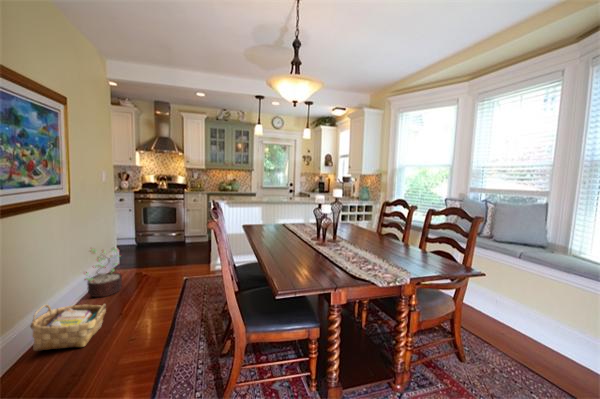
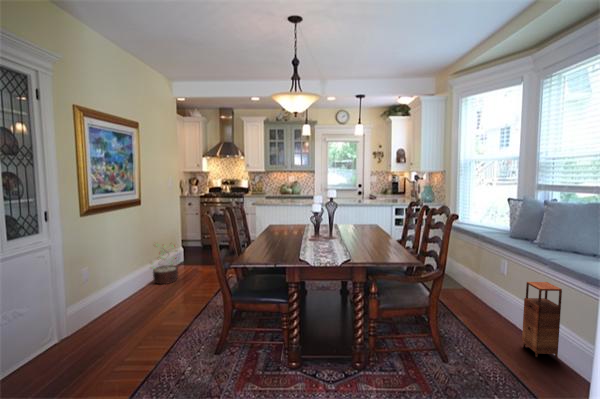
storage cabinet: none [473,263,507,324] -> present [522,282,562,358]
woven basket: present [30,304,106,351] -> none [109,280,157,314]

